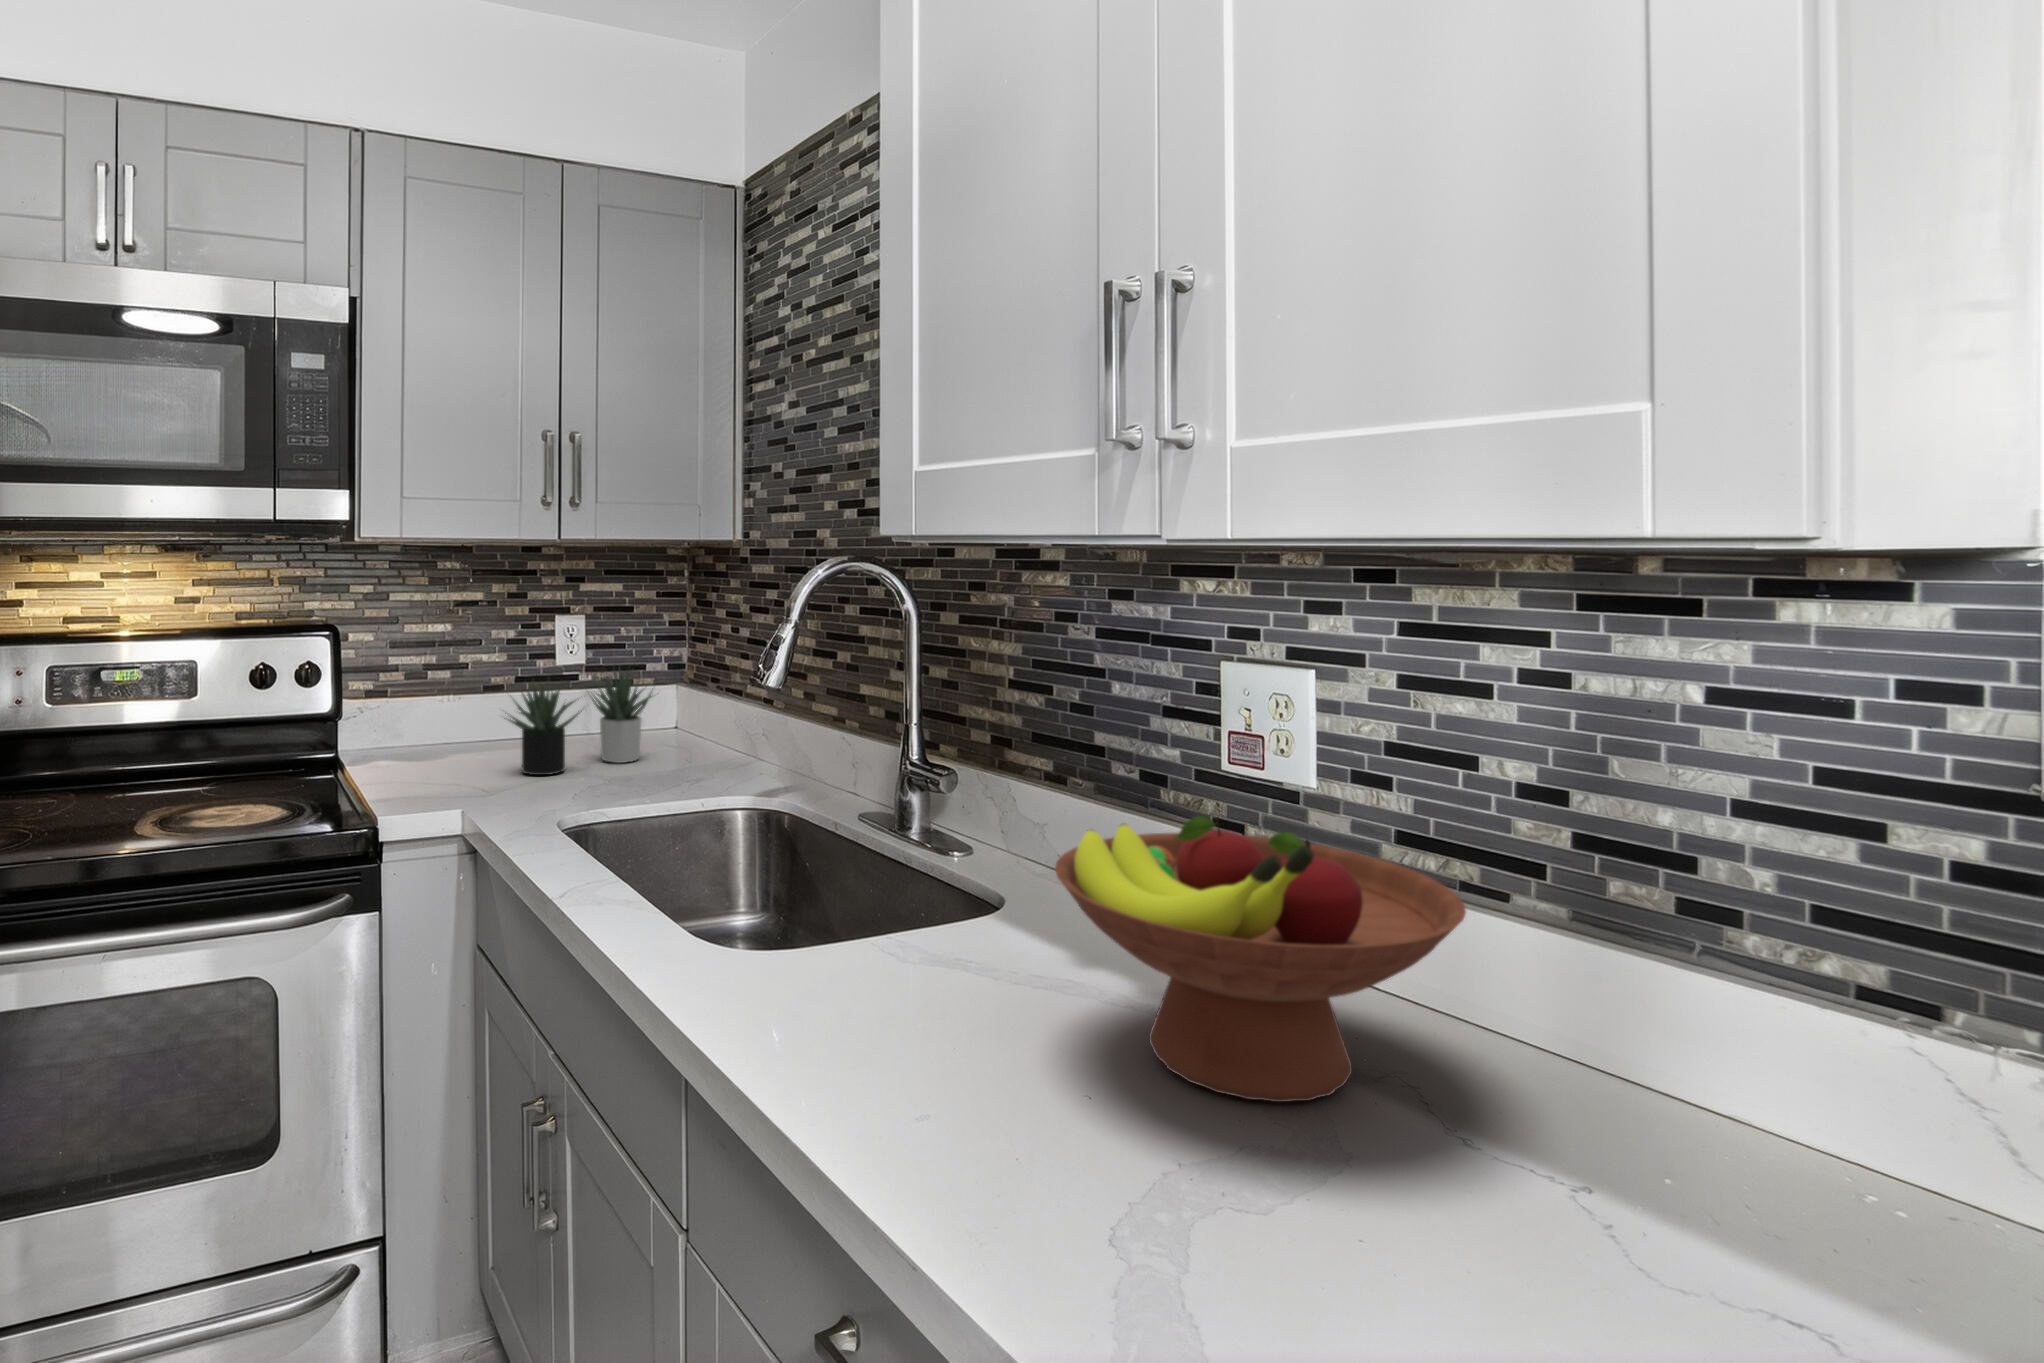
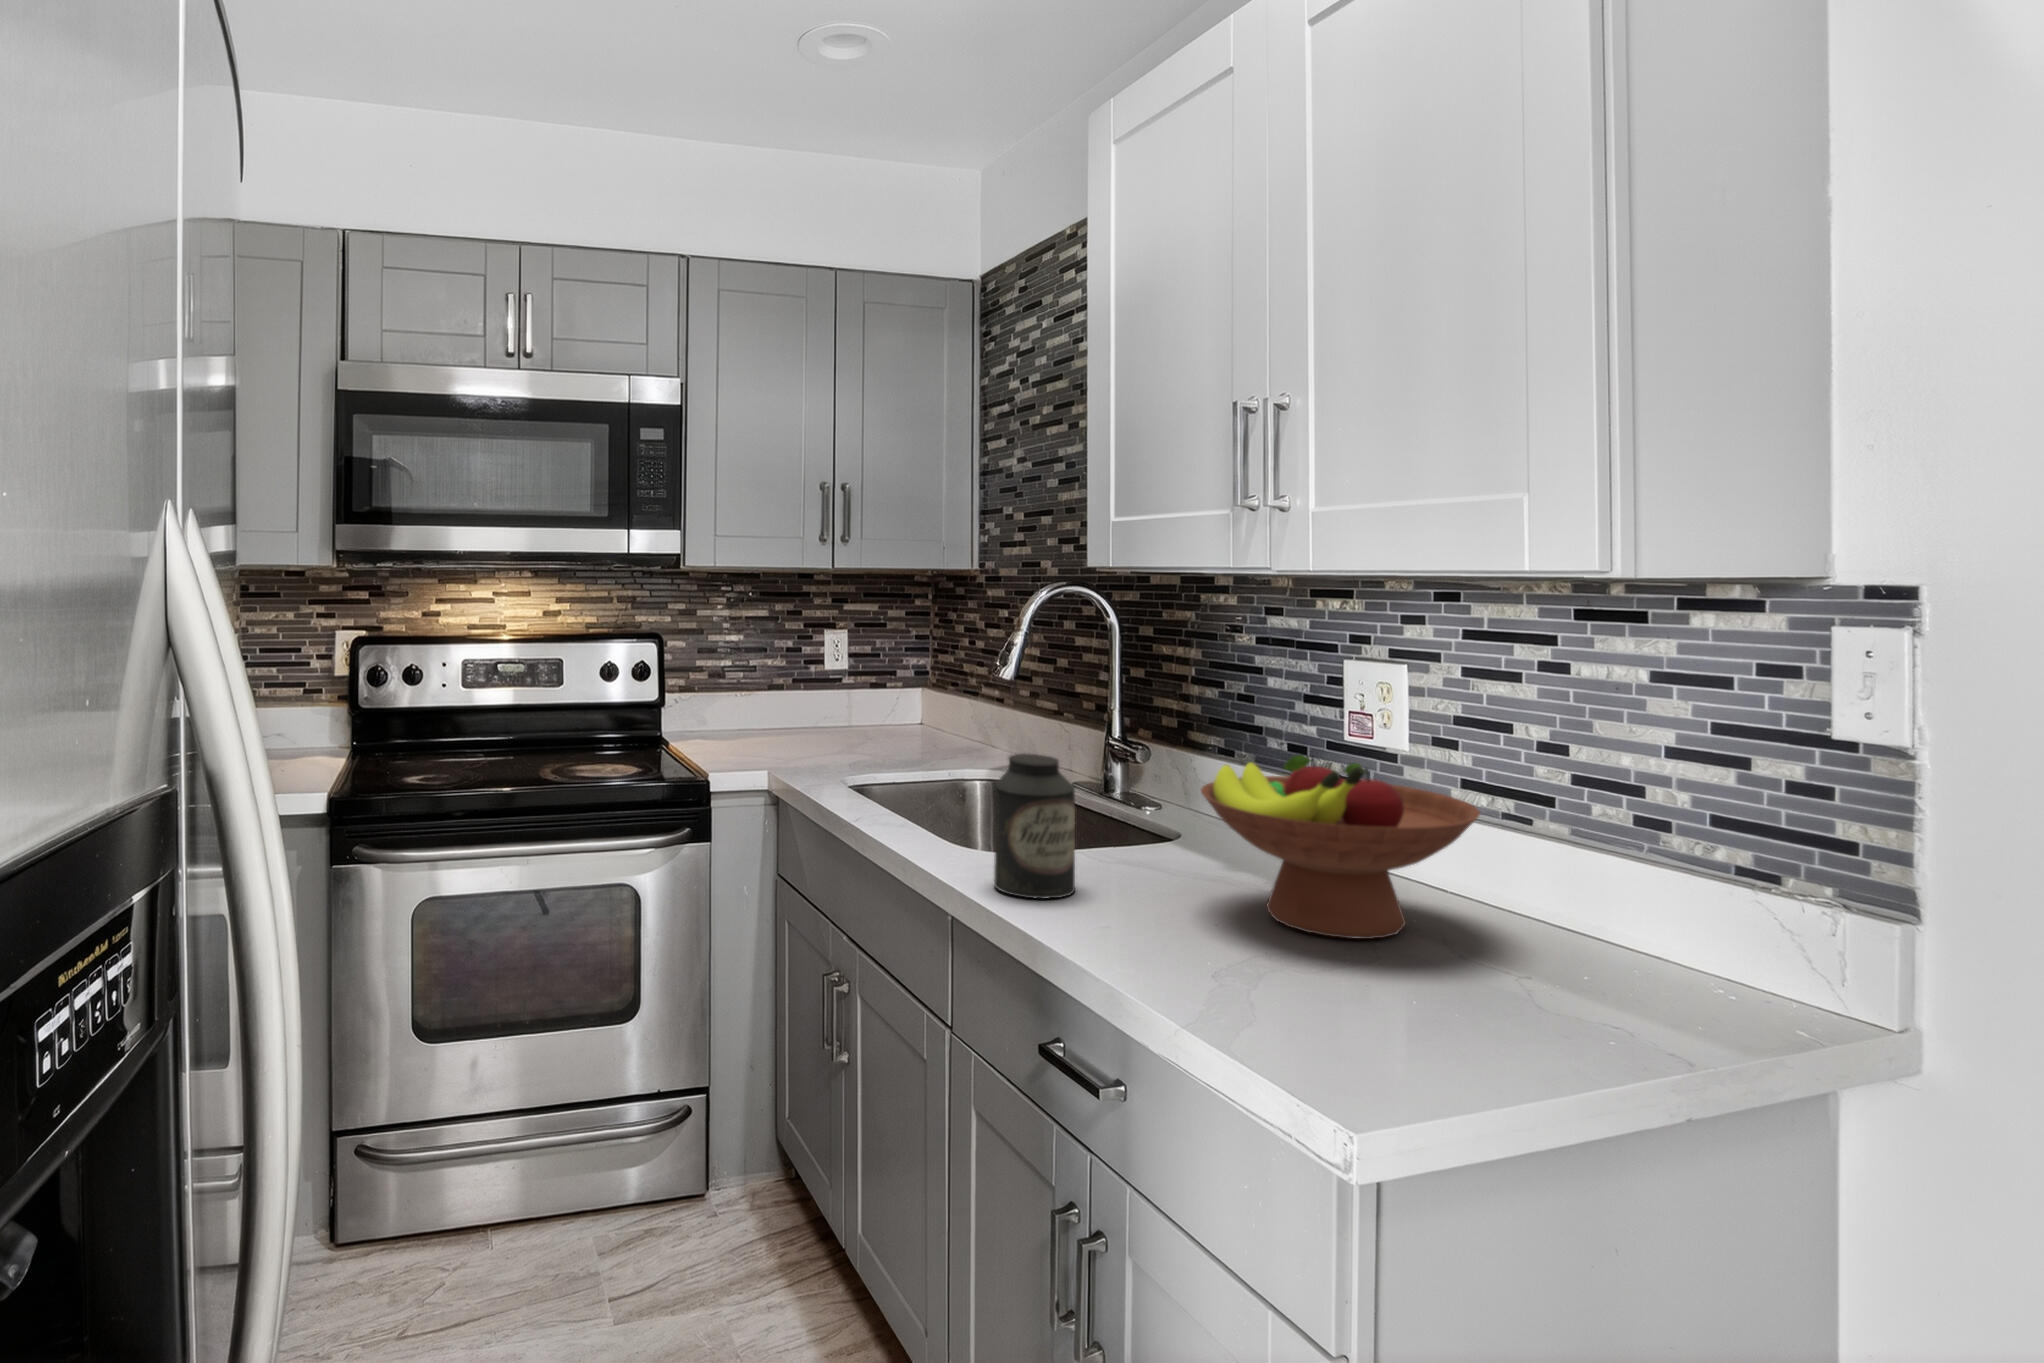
succulent plant: present [508,668,652,775] -> none [786,666,909,753]
canister: none [750,815,870,1043] -> present [994,754,1075,899]

